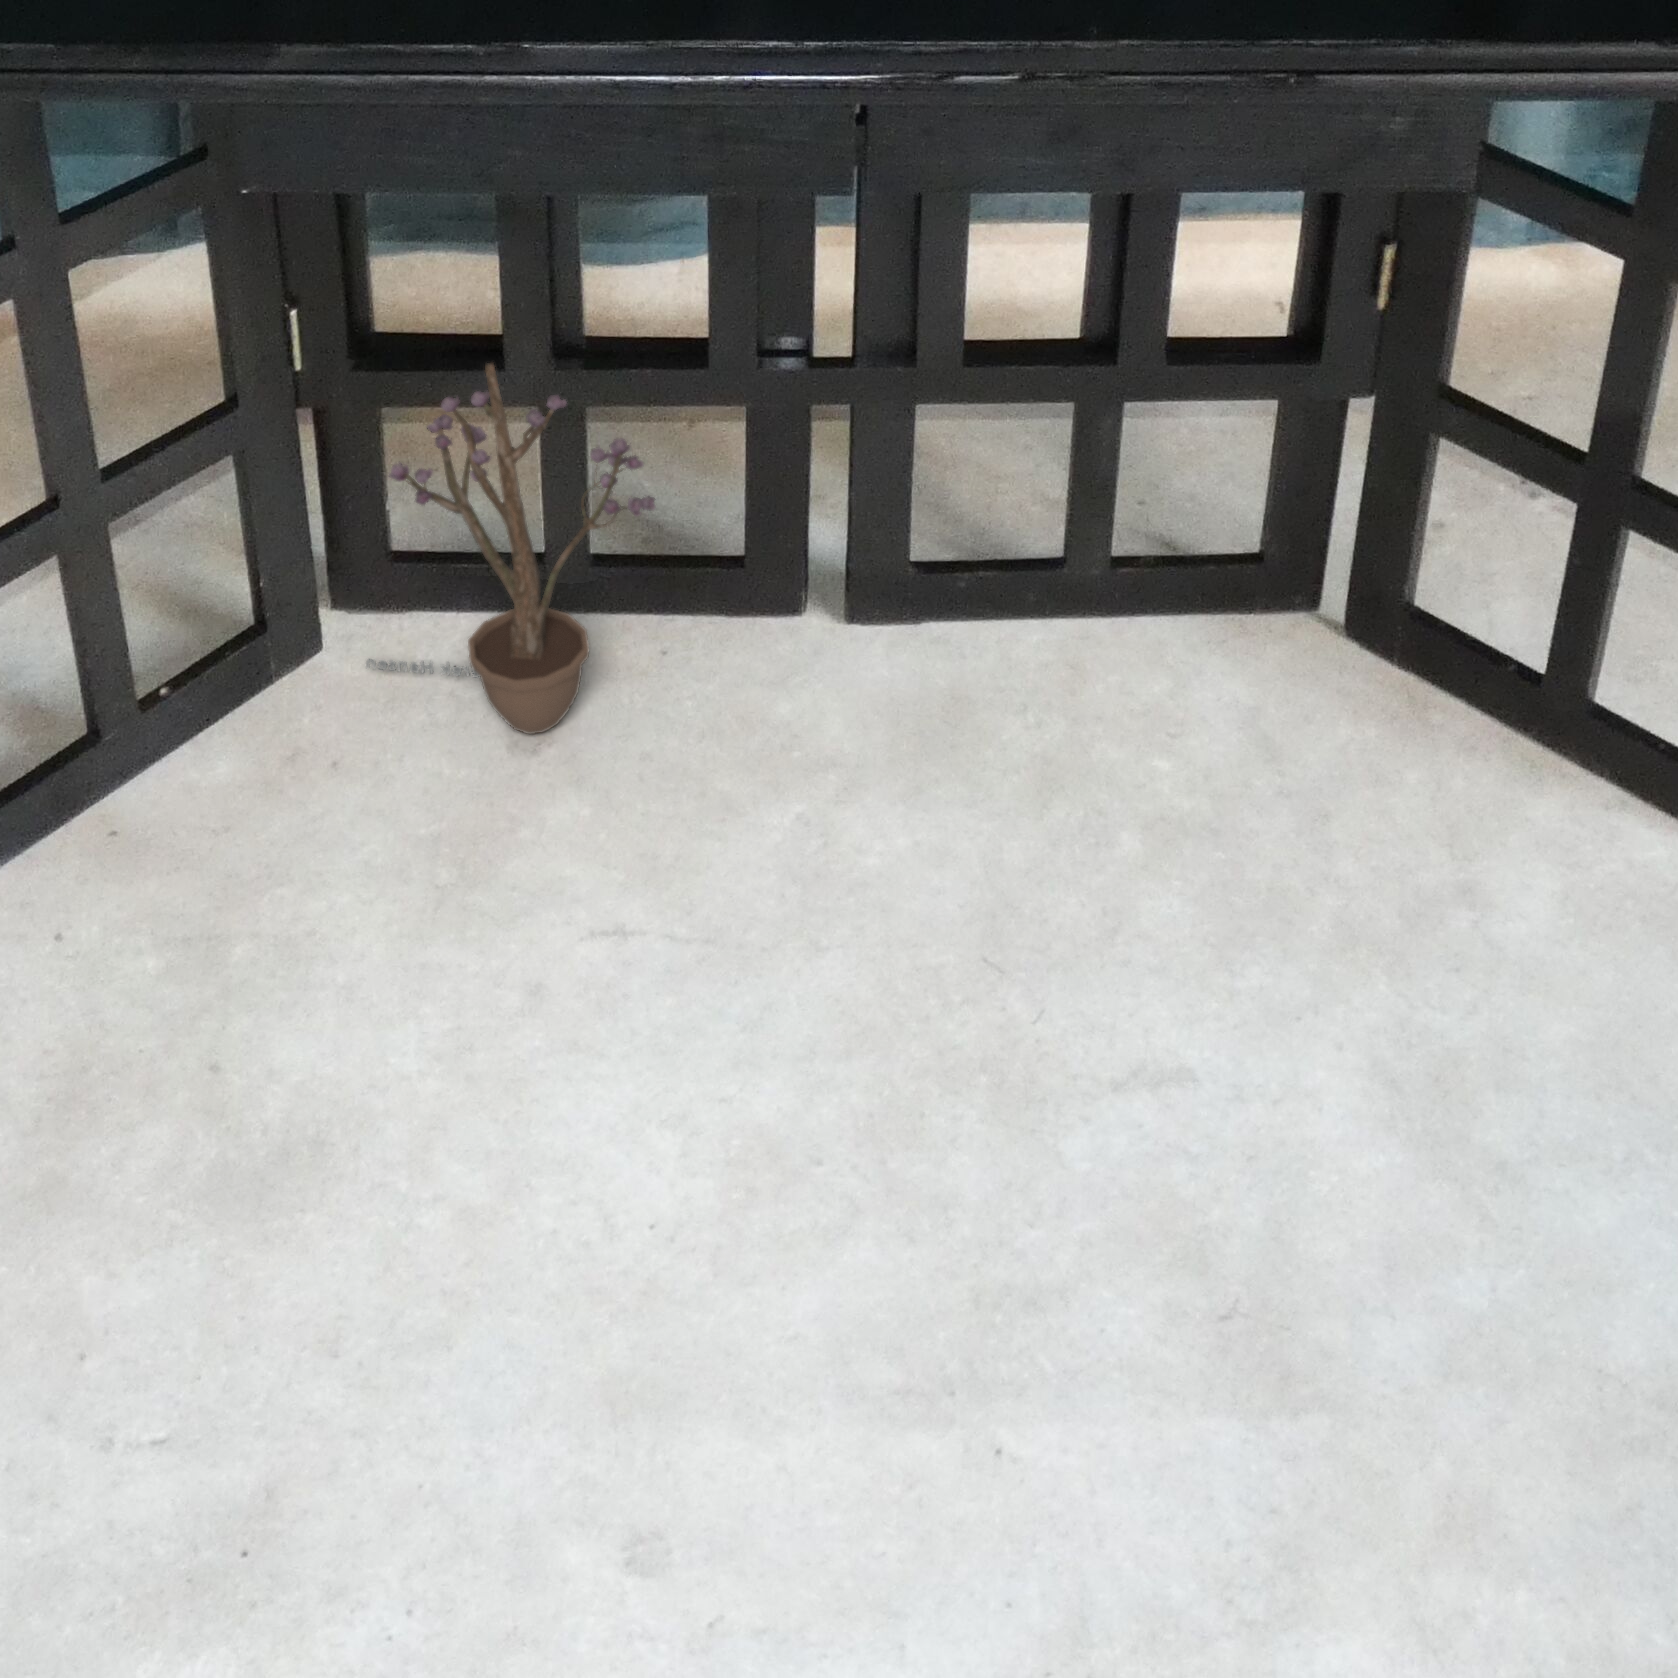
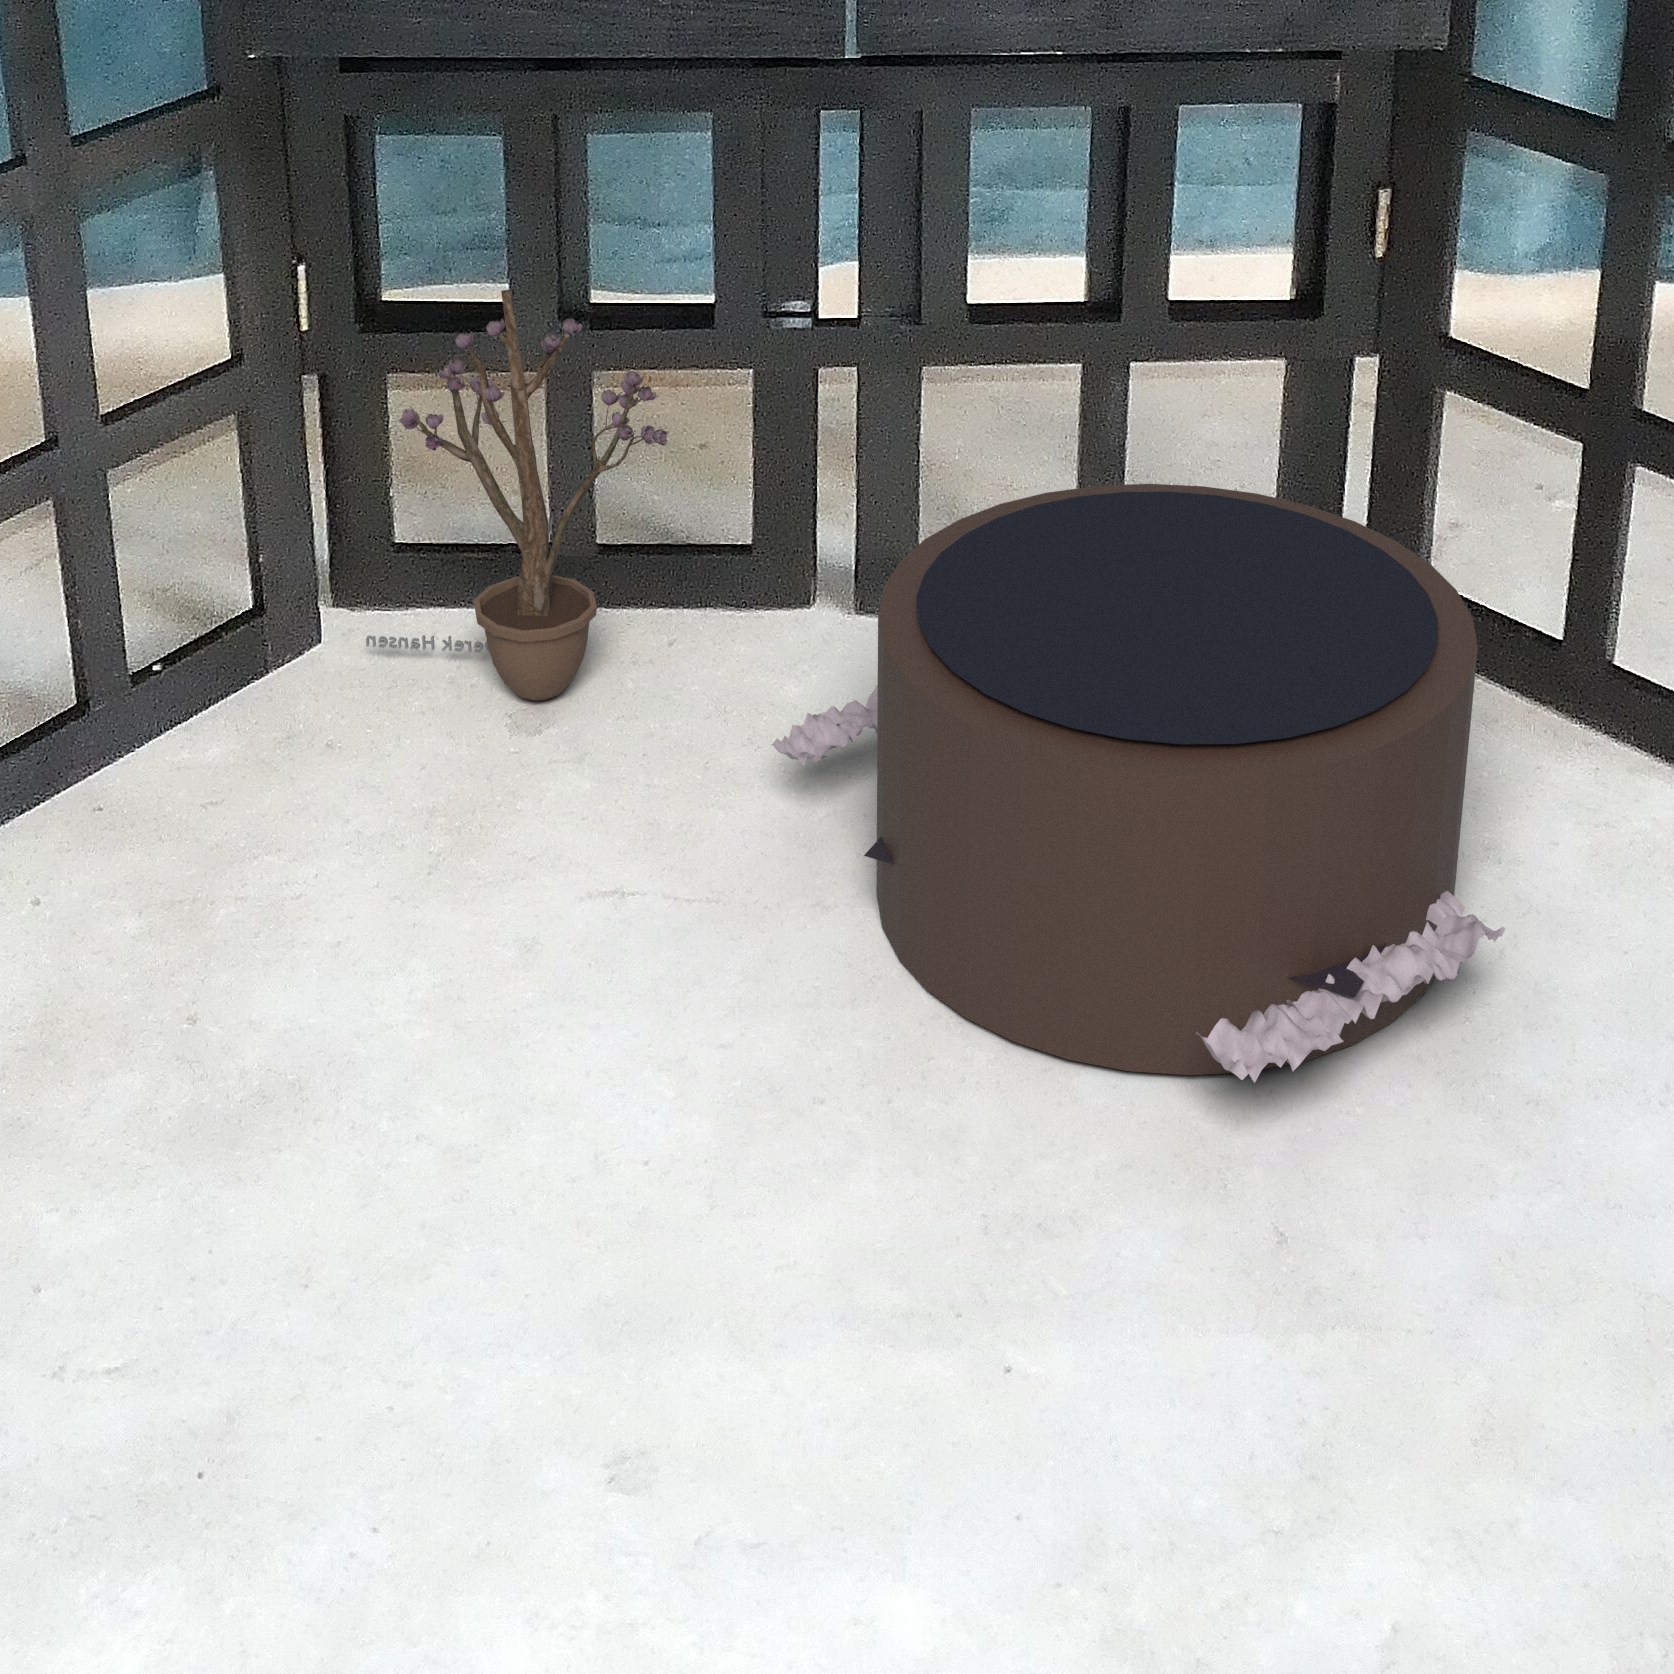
pouf: none [755,563,1481,1271] -> present [772,484,1505,1083]

